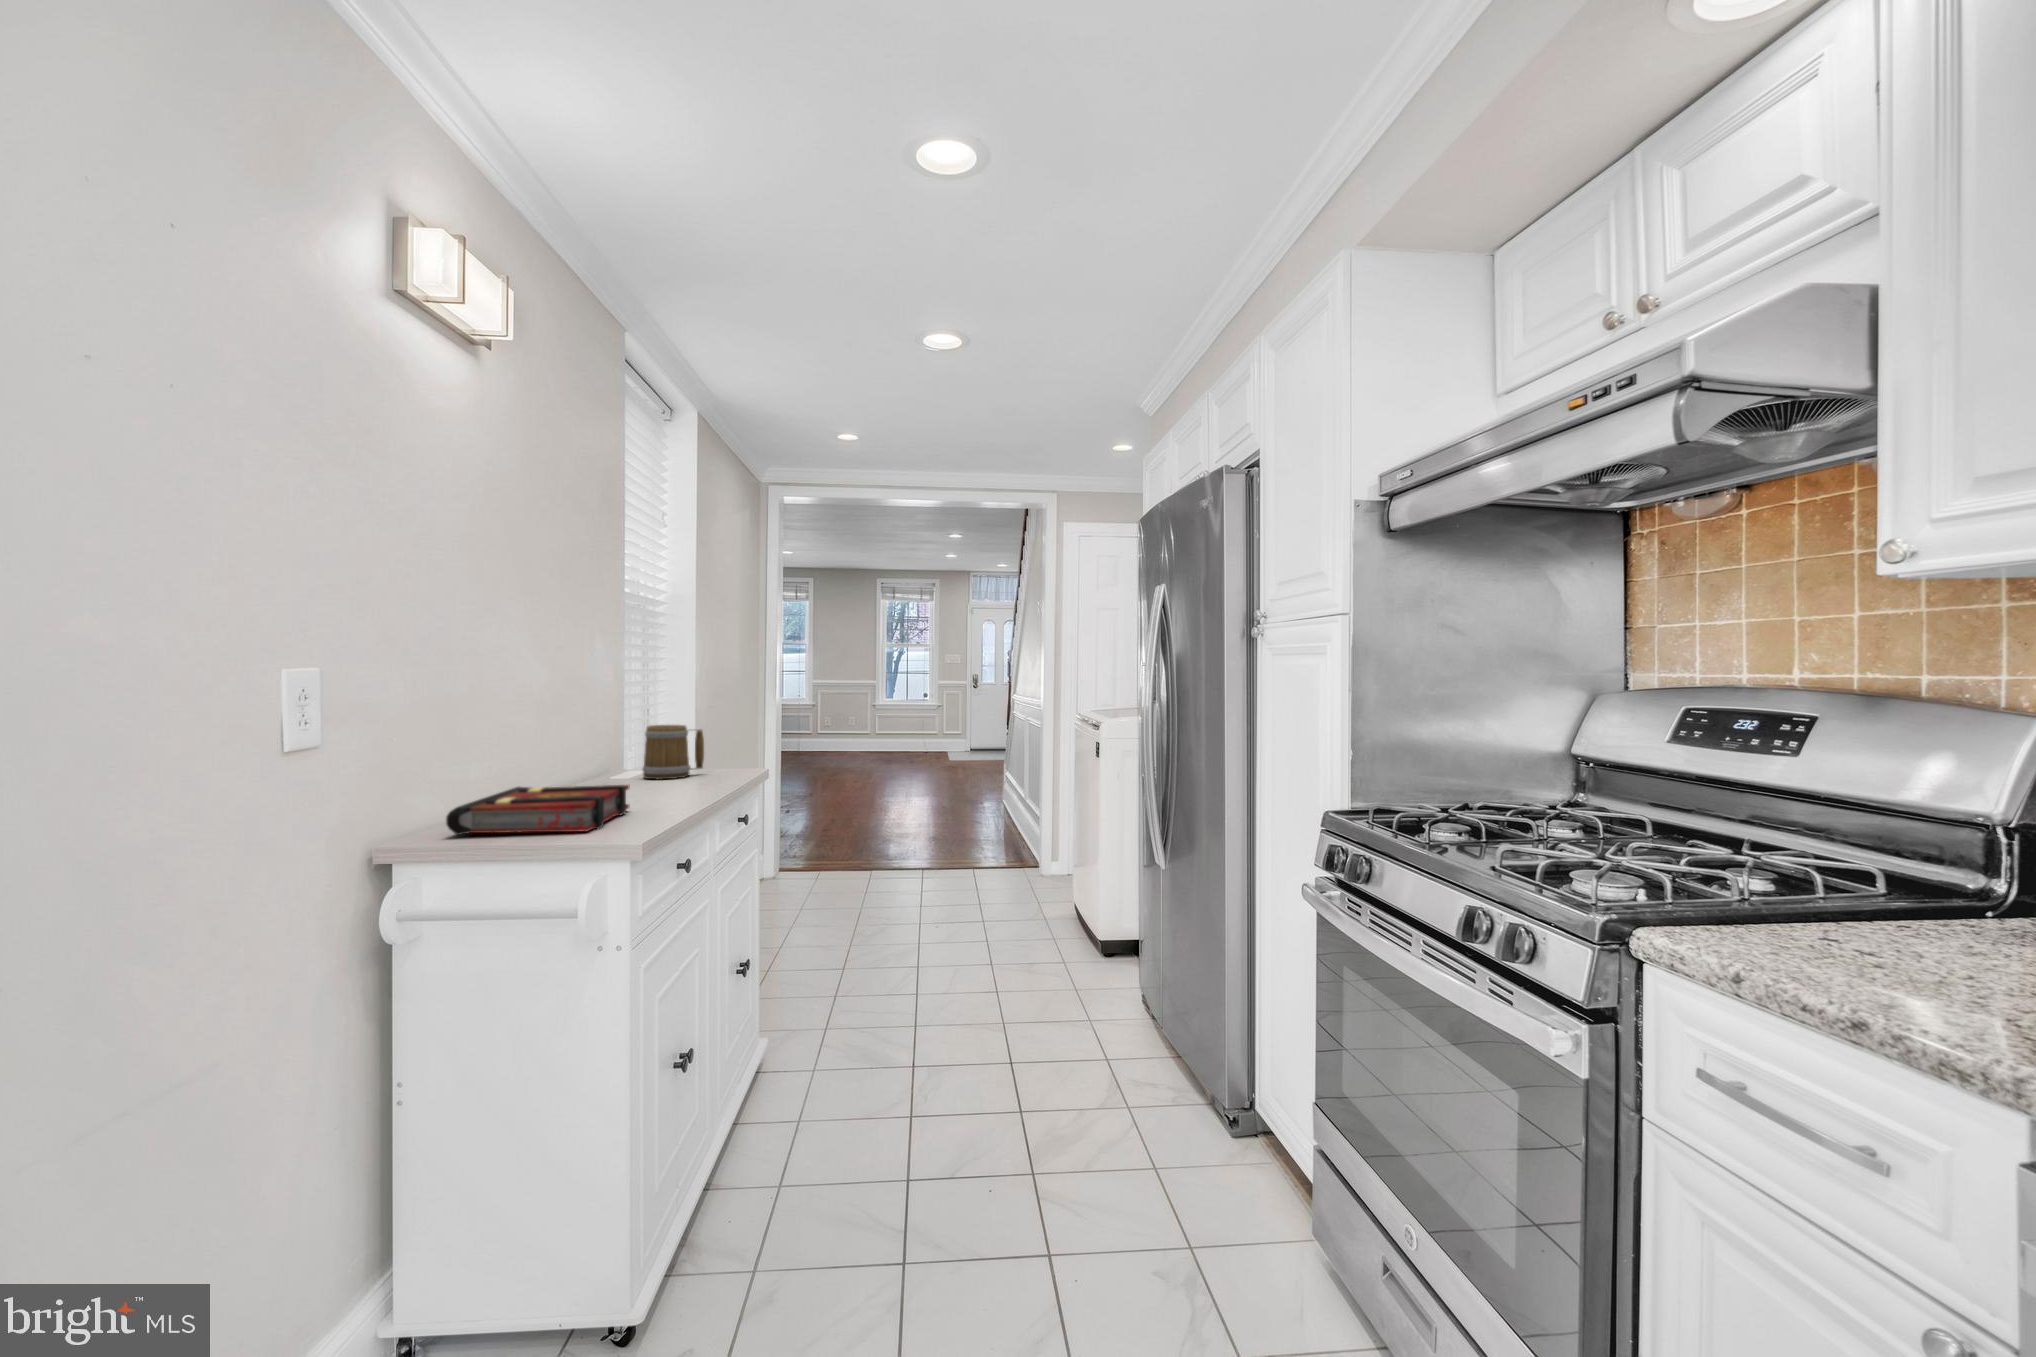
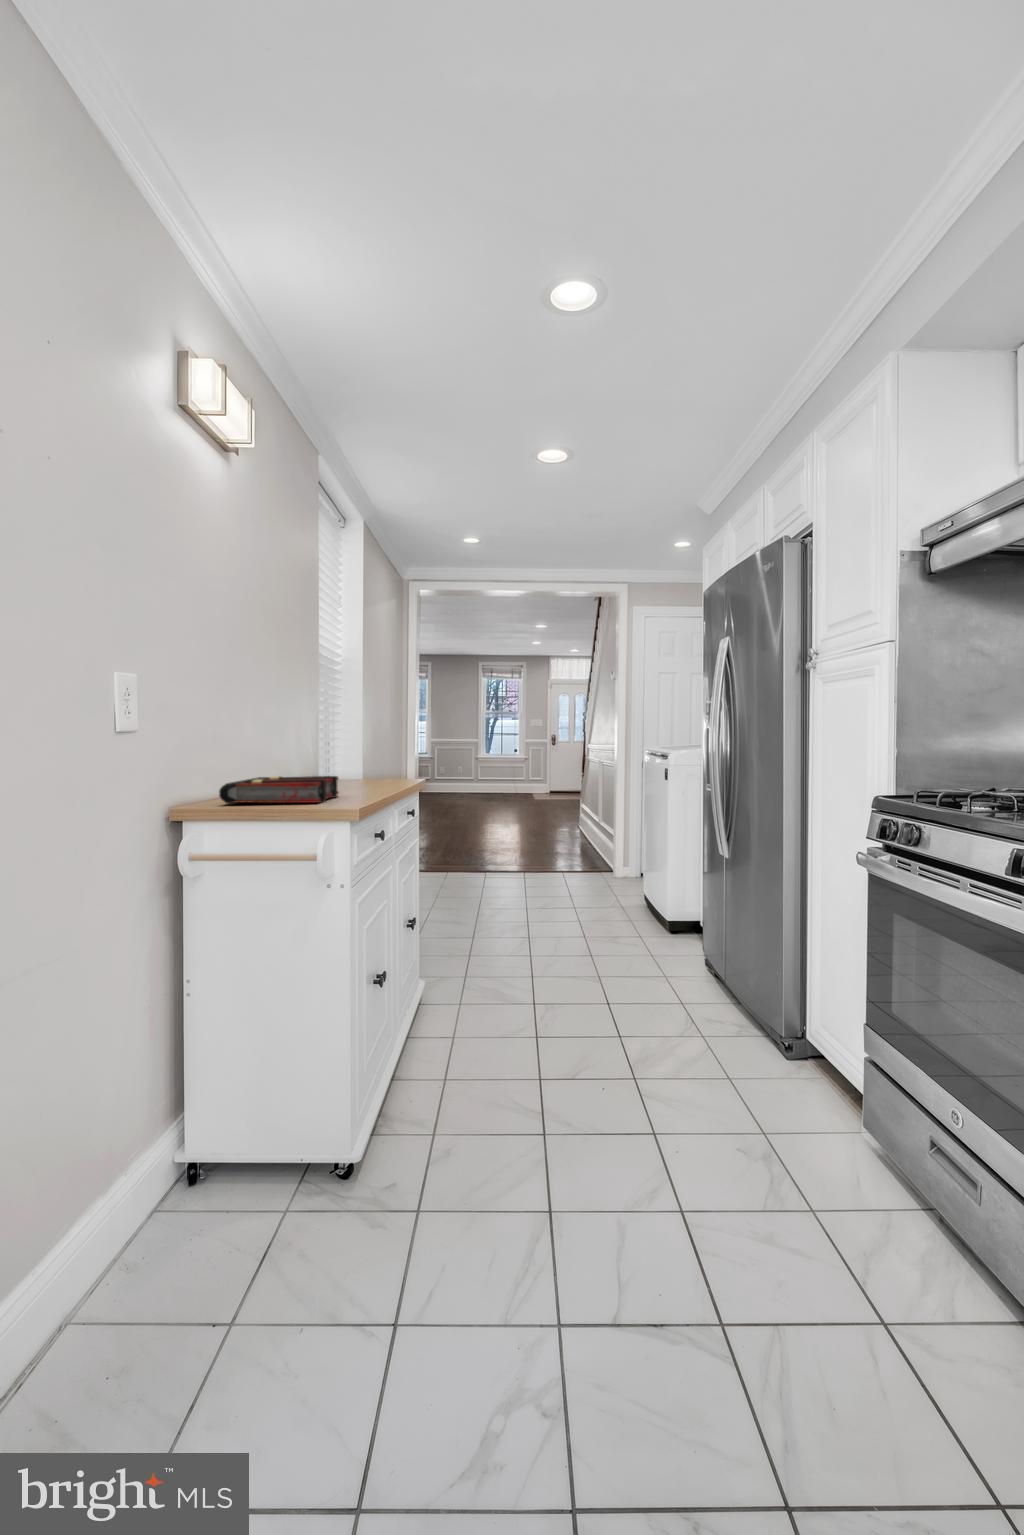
mug: present [643,725,704,779] -> none [336,745,379,784]

